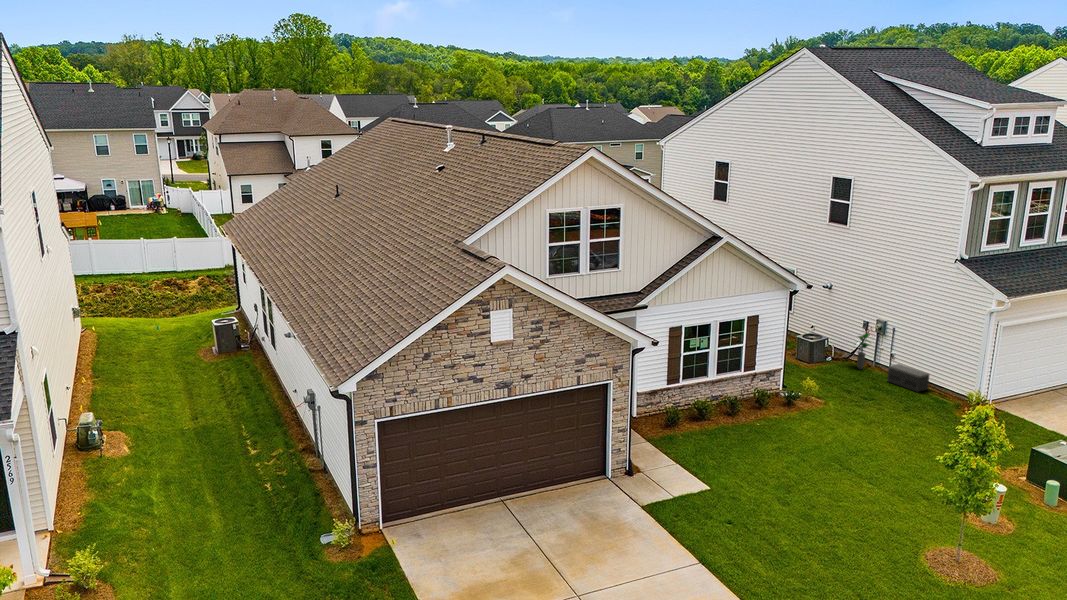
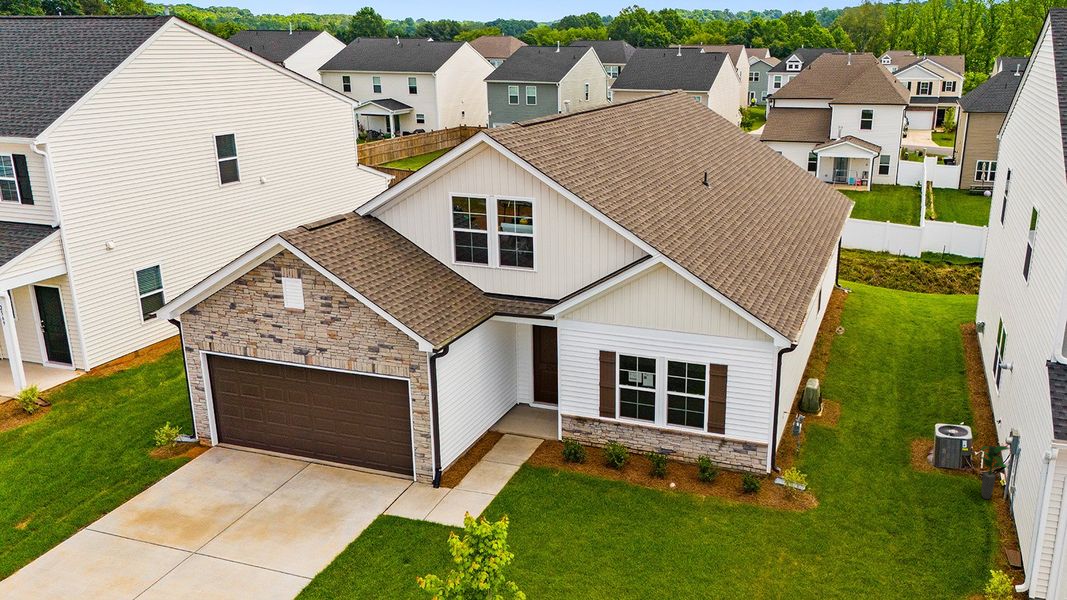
storage bench: present [887,364,929,392] -> none [980,504,1022,563]

